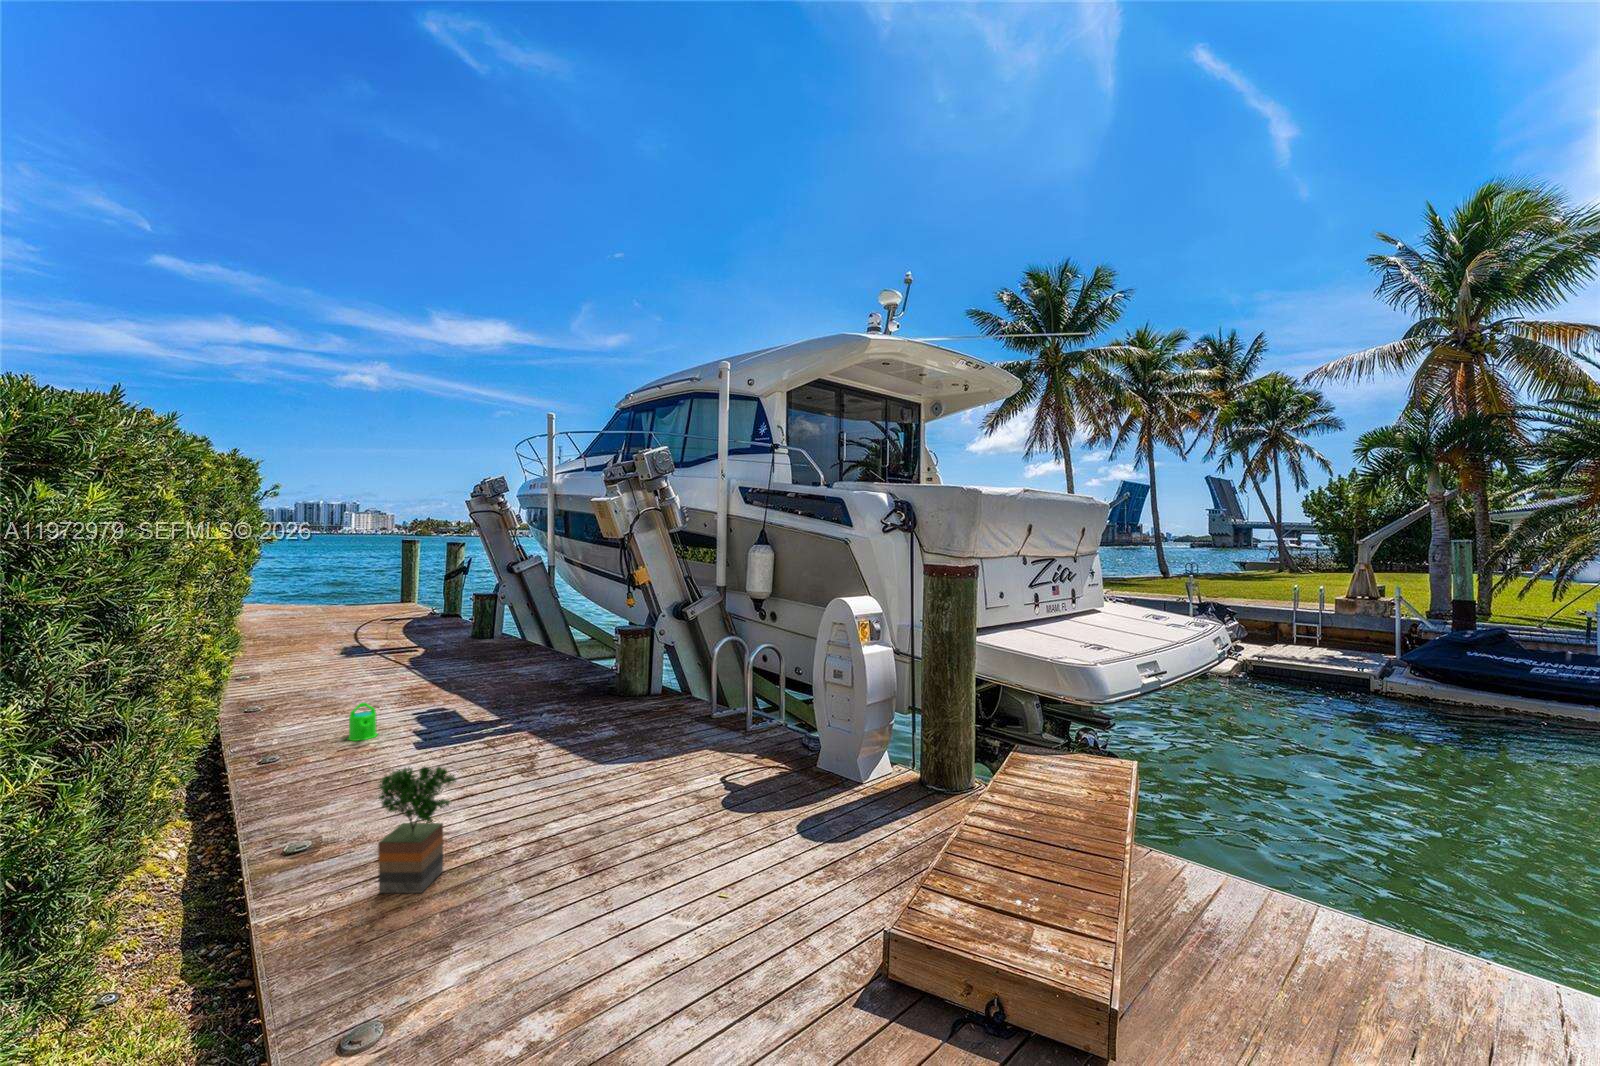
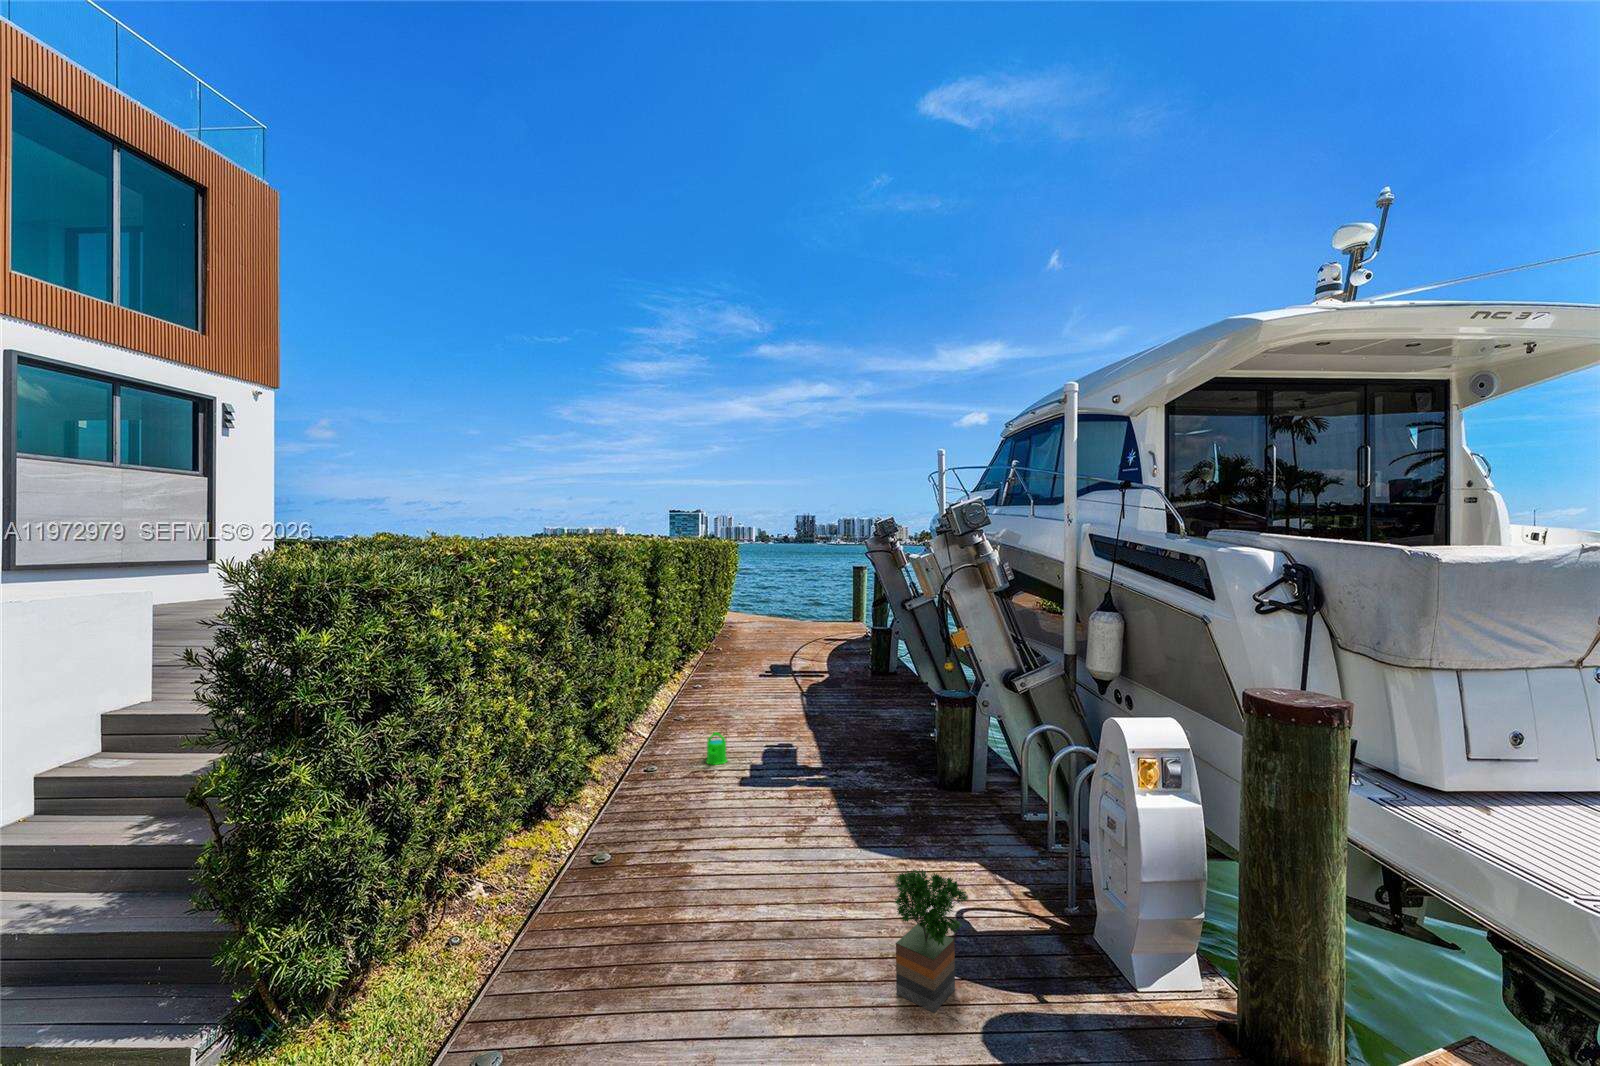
potted tree: present [378,767,457,893] -> present [895,869,968,1013]

